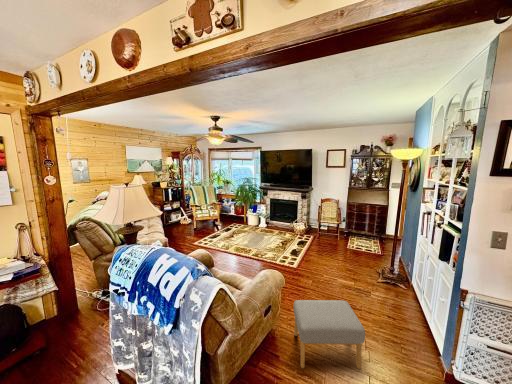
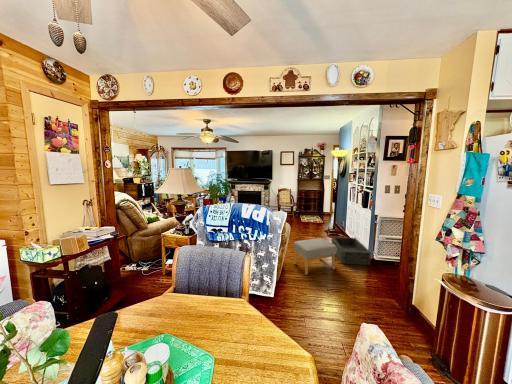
basket: none [375,294,446,378] -> present [332,237,371,265]

